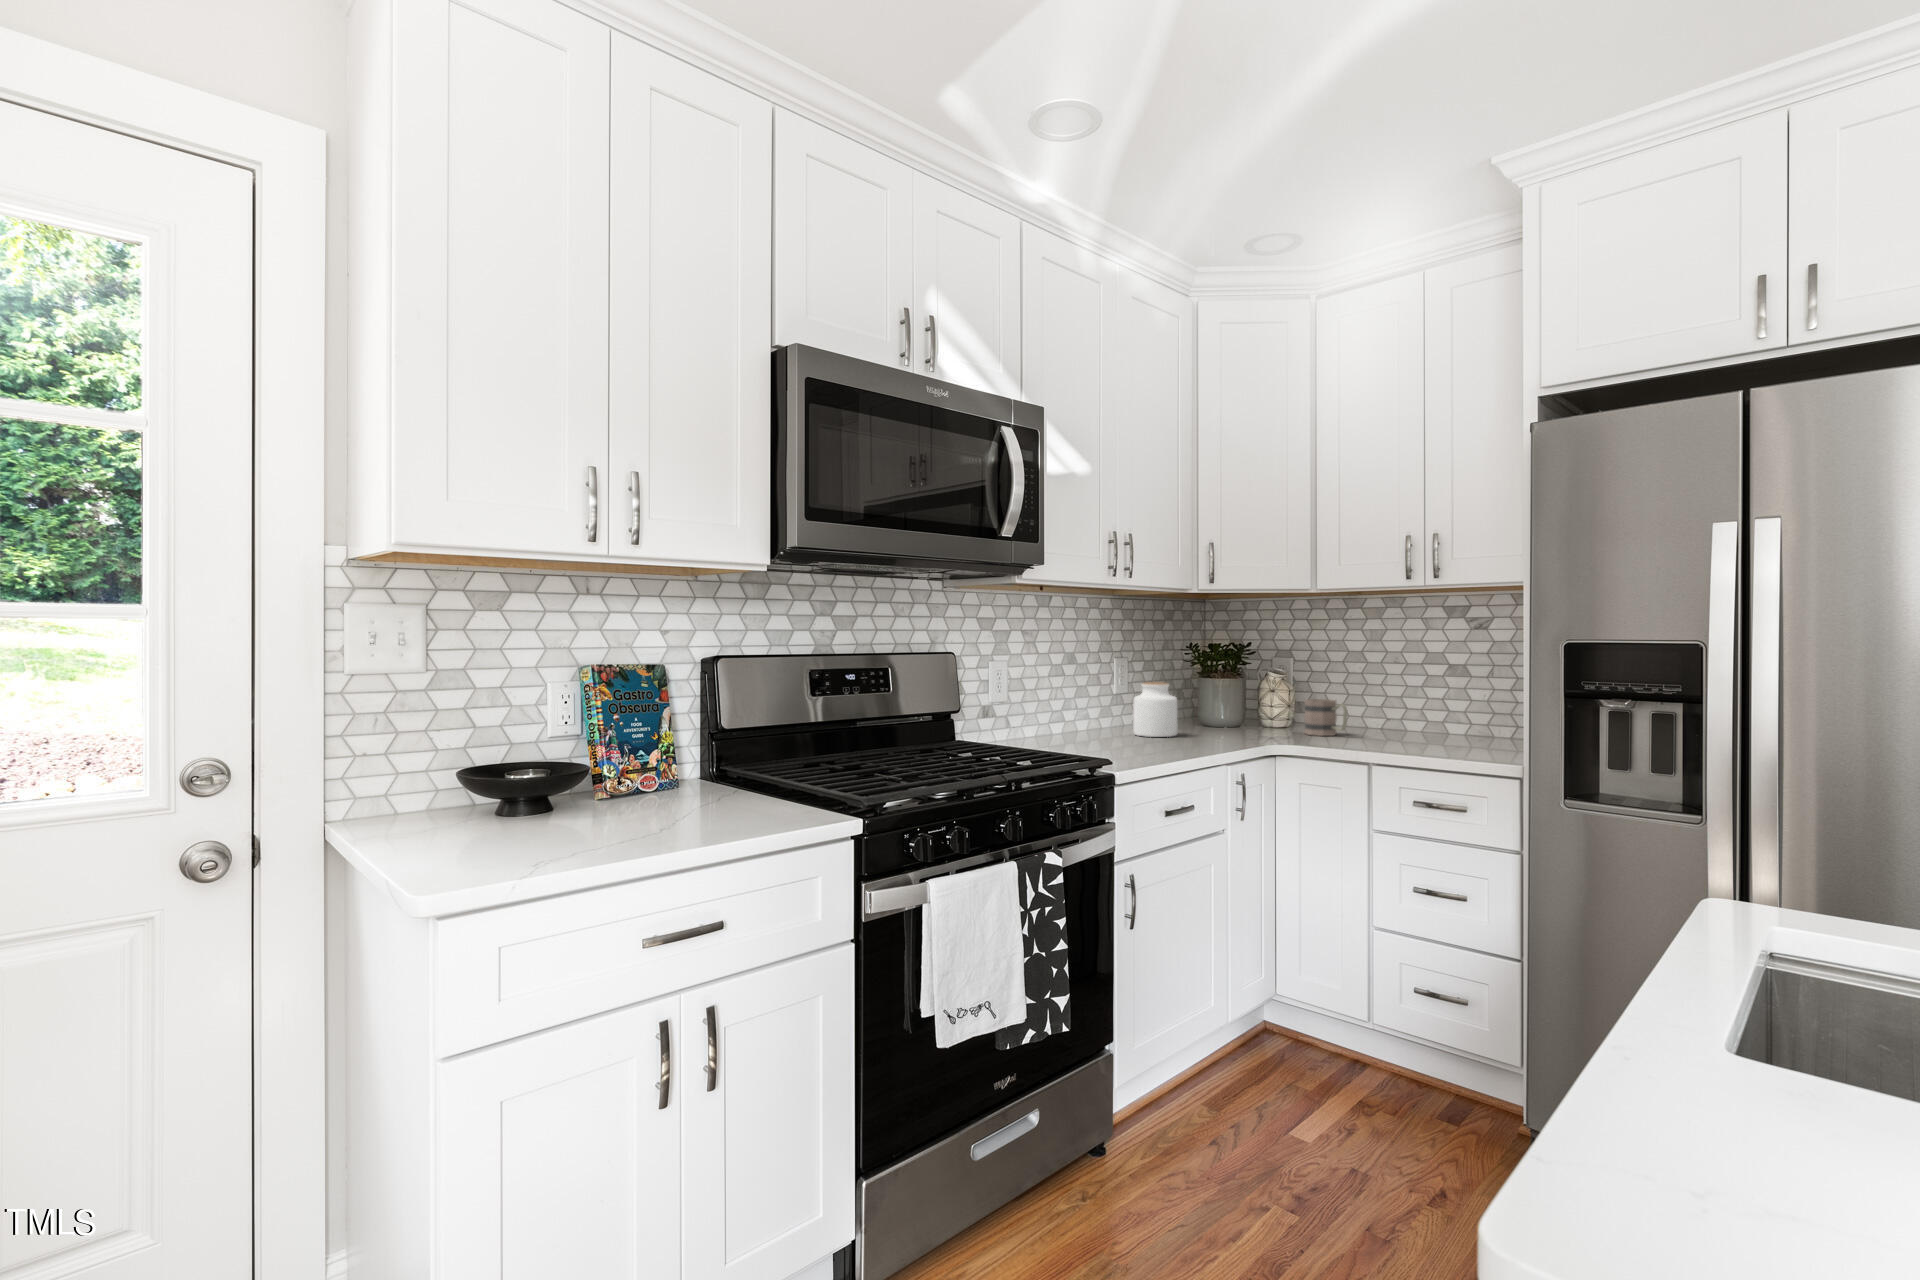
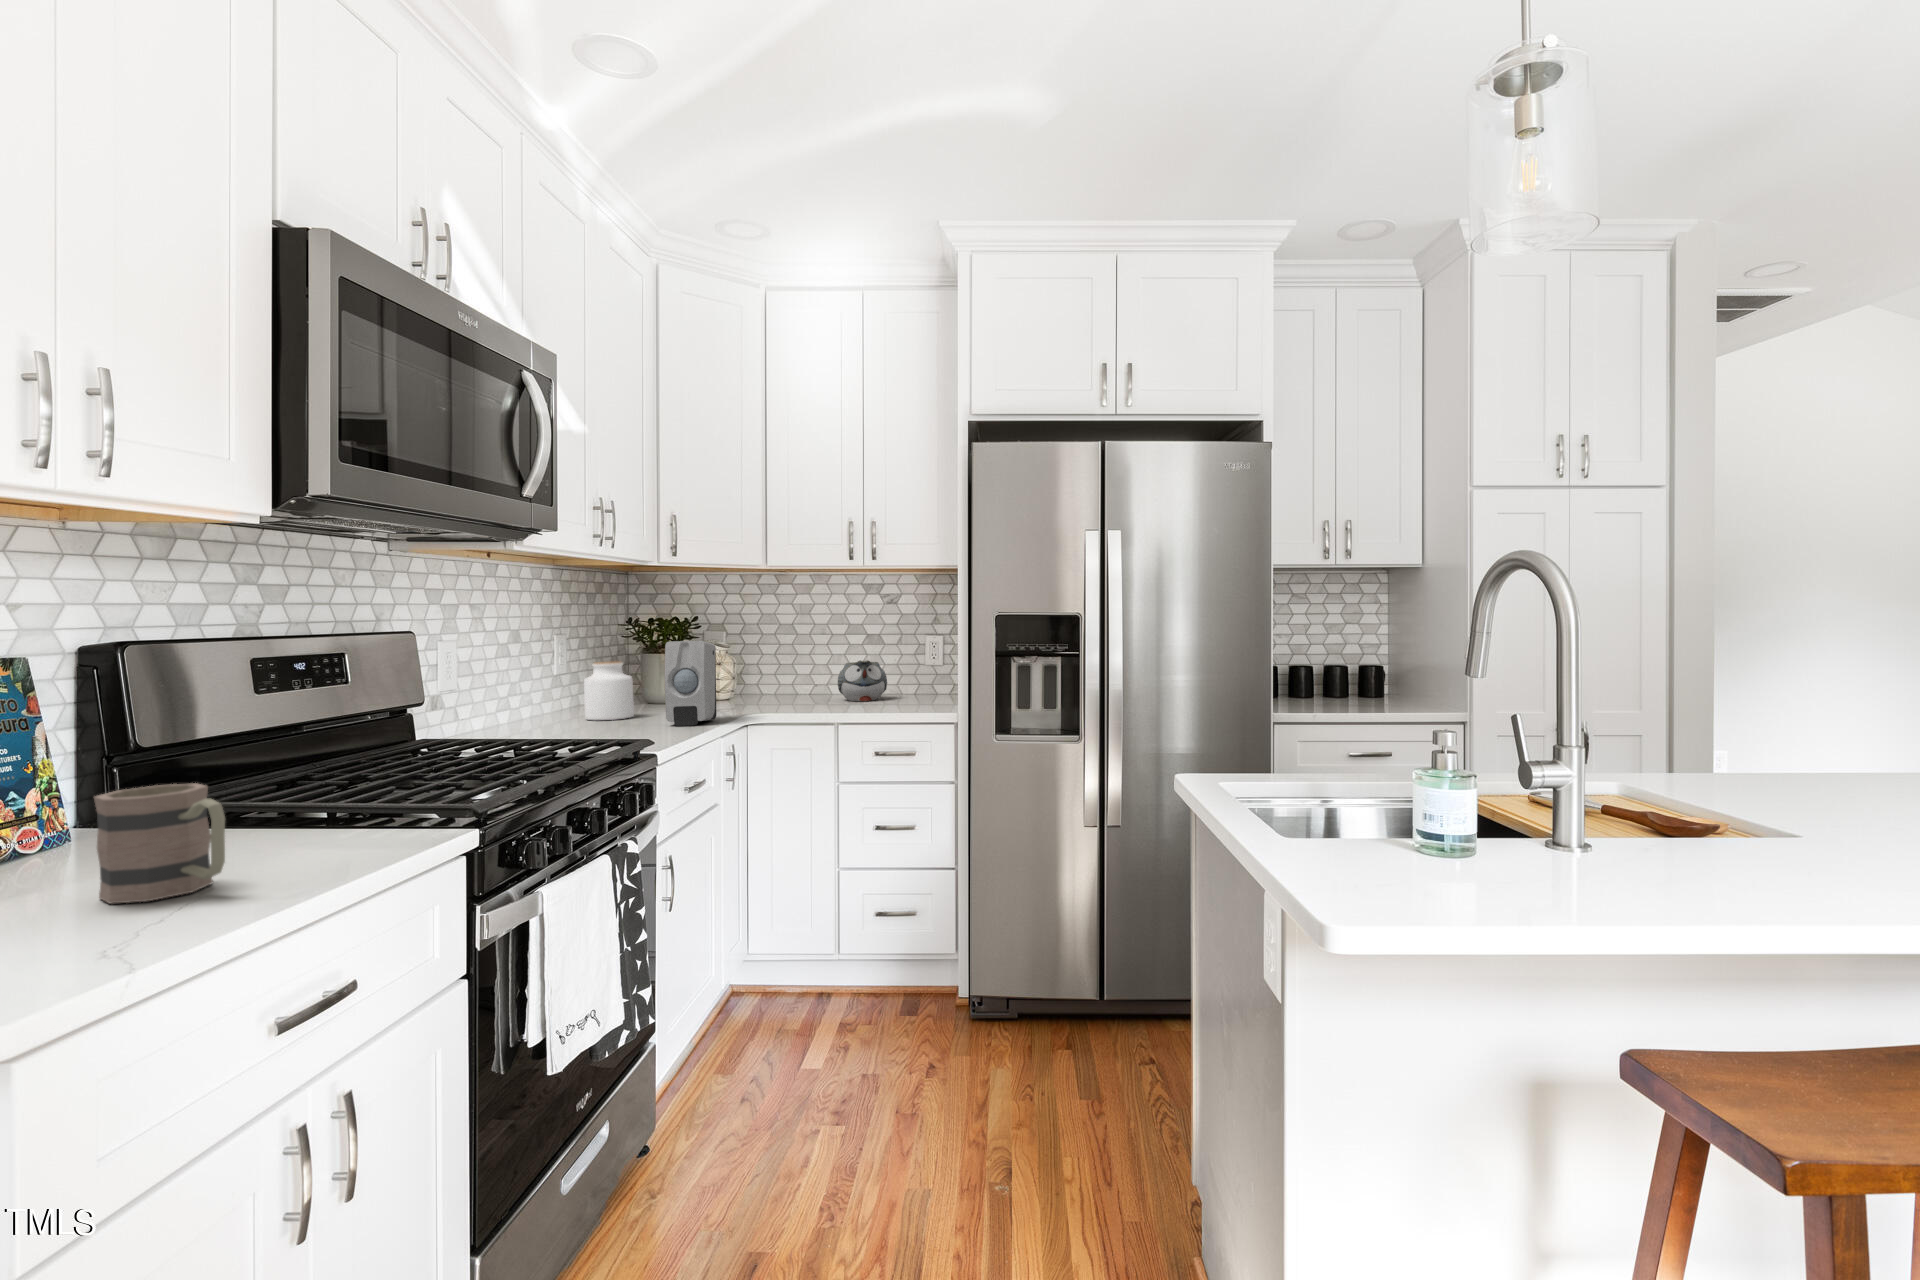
soap dispenser: none [1184,668,1244,751] -> present [665,641,717,726]
teapot: none [1406,697,1468,743] -> present [838,660,887,701]
mug: present [1304,699,1347,736] -> present [94,783,225,904]

